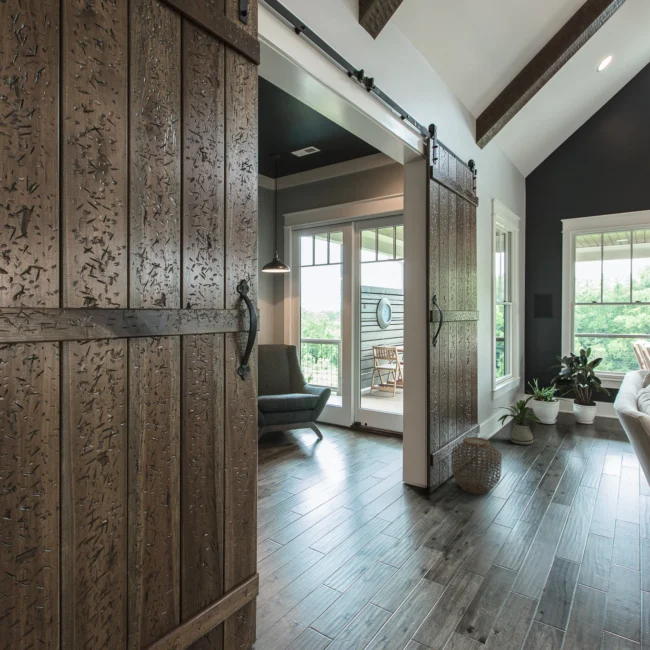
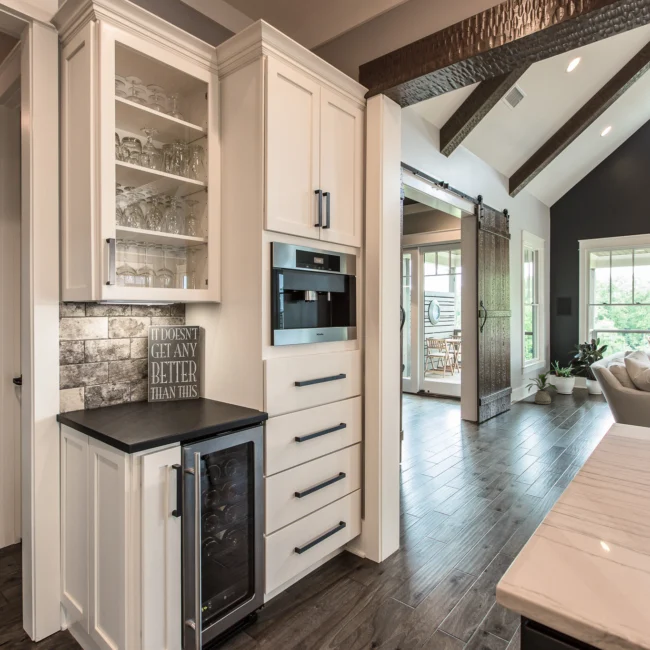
woven basket: present [451,437,502,494] -> none [492,391,524,425]

